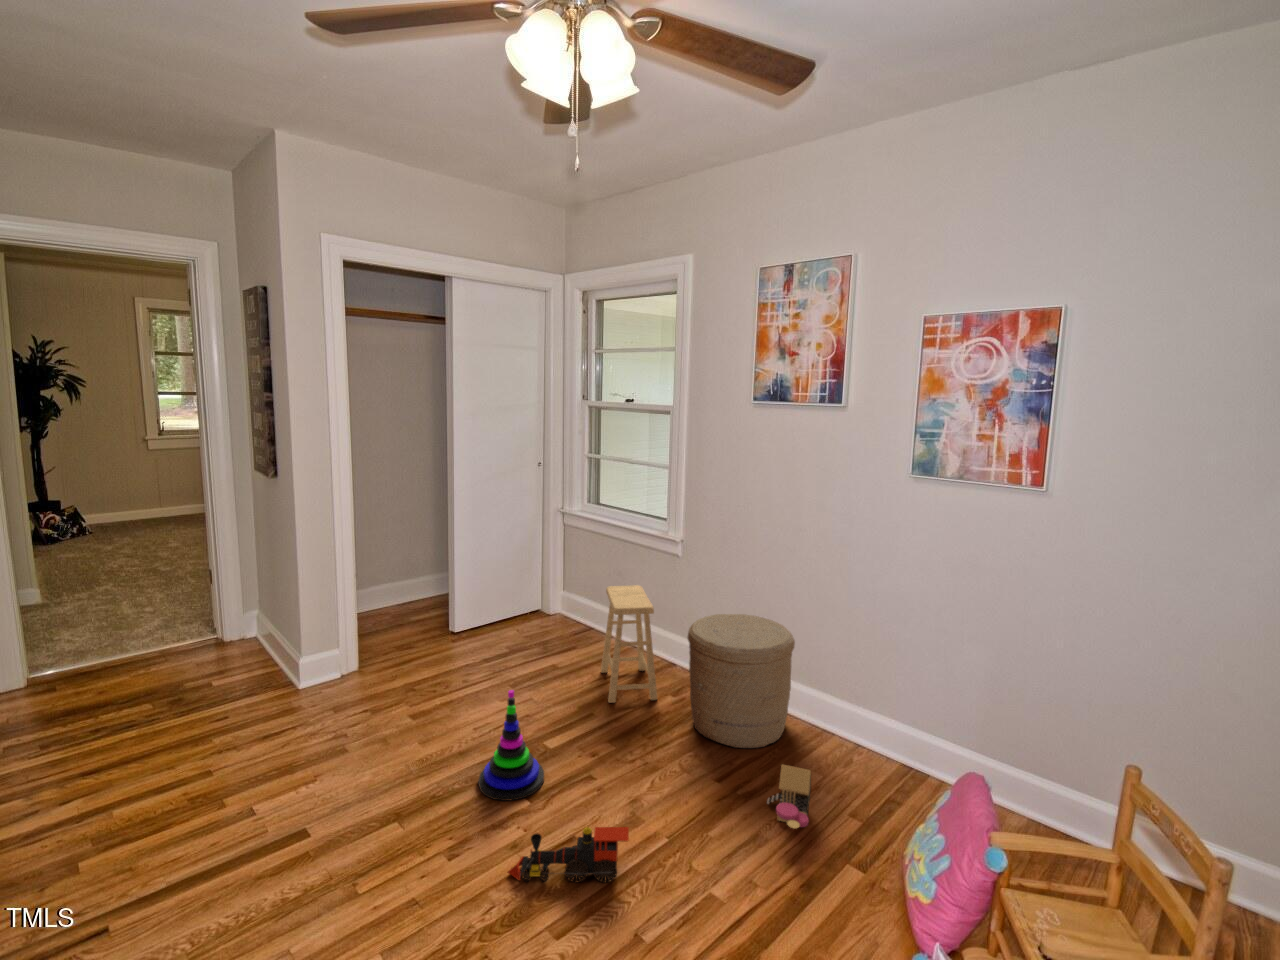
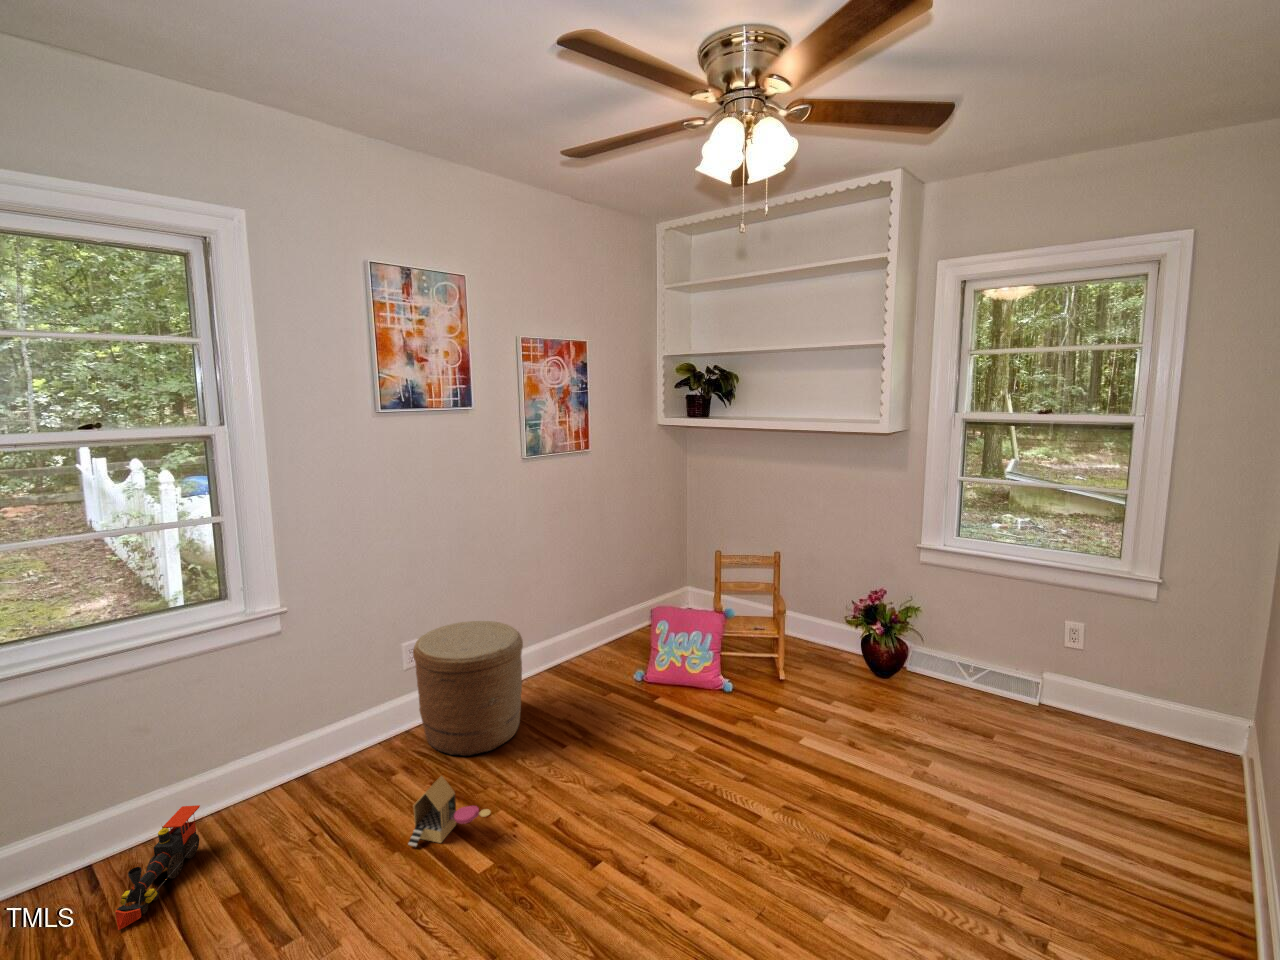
footstool: present [601,585,657,703] -> none [267,675,398,840]
stacking toy: present [478,690,544,801] -> none [521,778,600,919]
toy house: present [767,764,811,829] -> present [408,776,491,846]
toy train: present [508,827,629,883] -> present [115,805,200,930]

